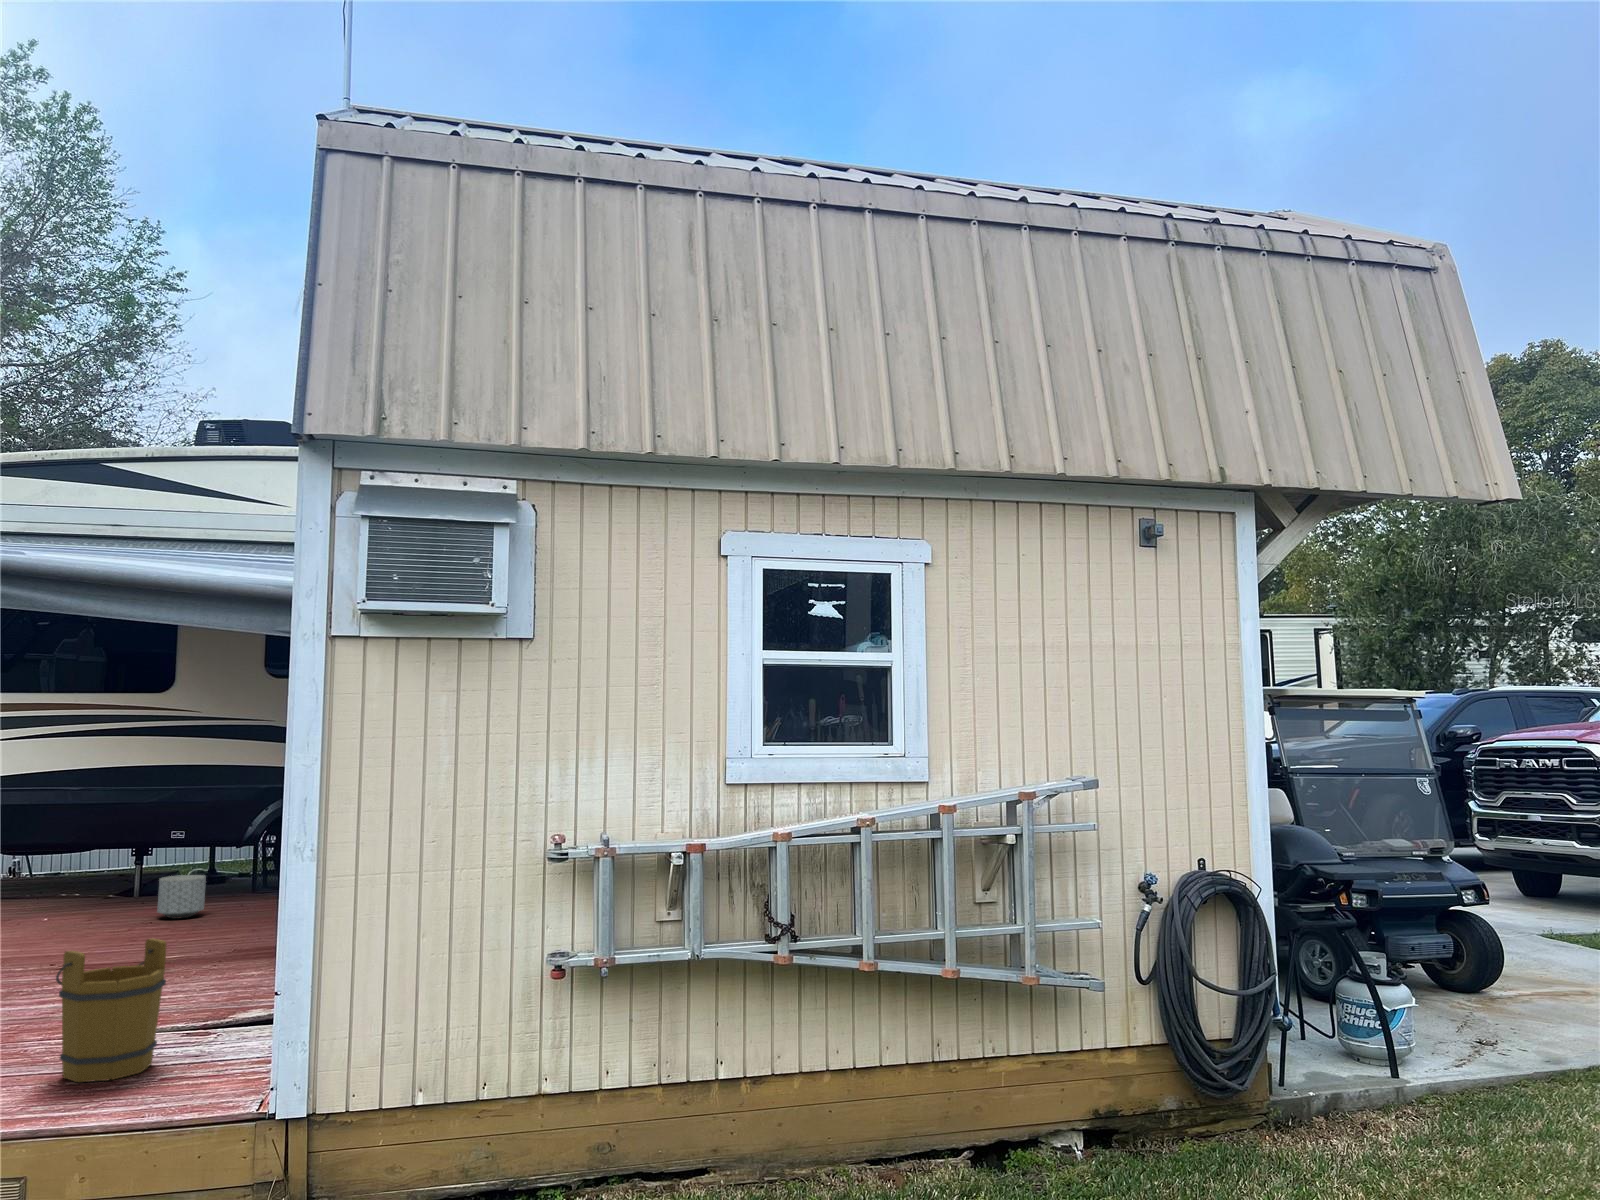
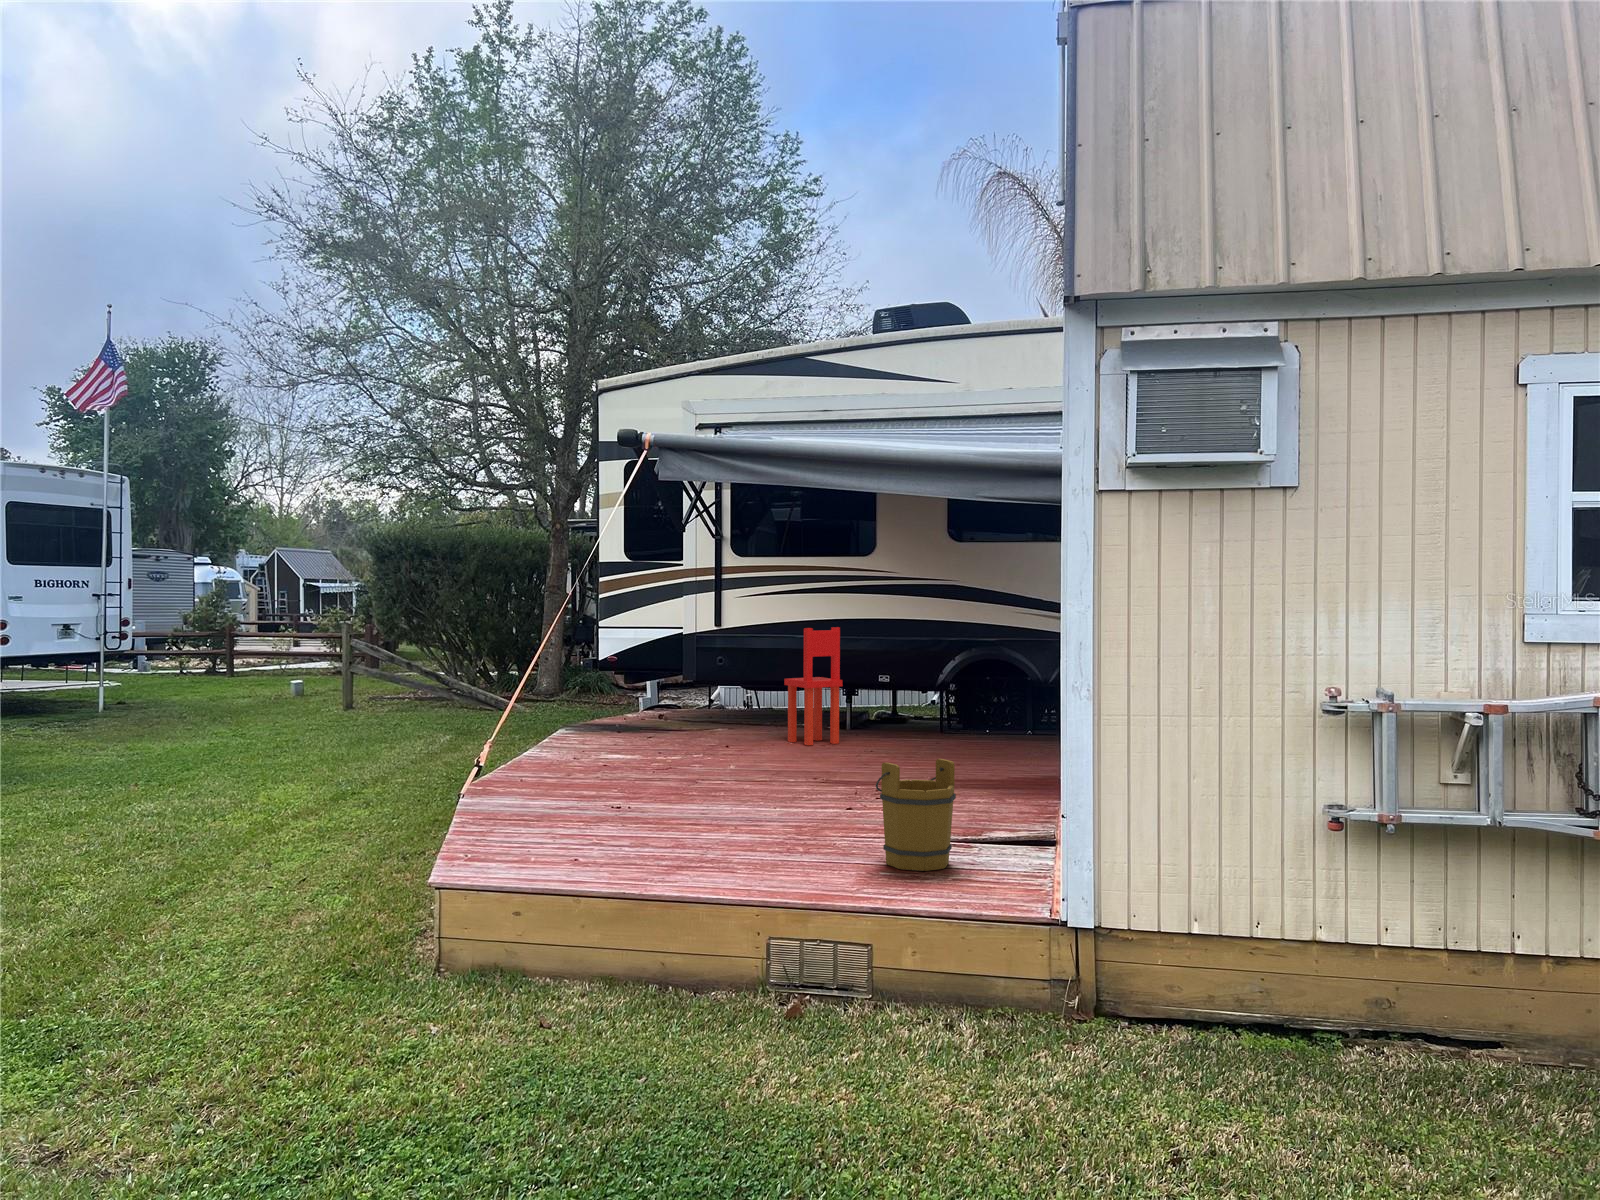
chair: none [34,777,116,922] -> present [784,627,843,745]
planter: present [157,875,206,919] -> none [879,714,915,750]

